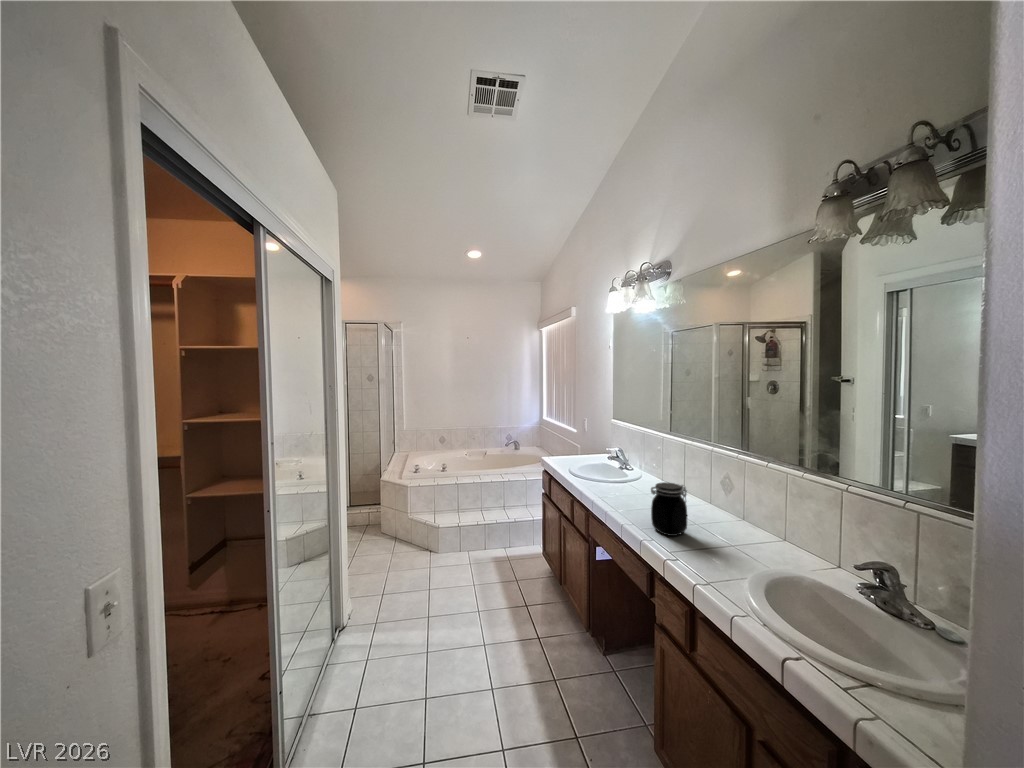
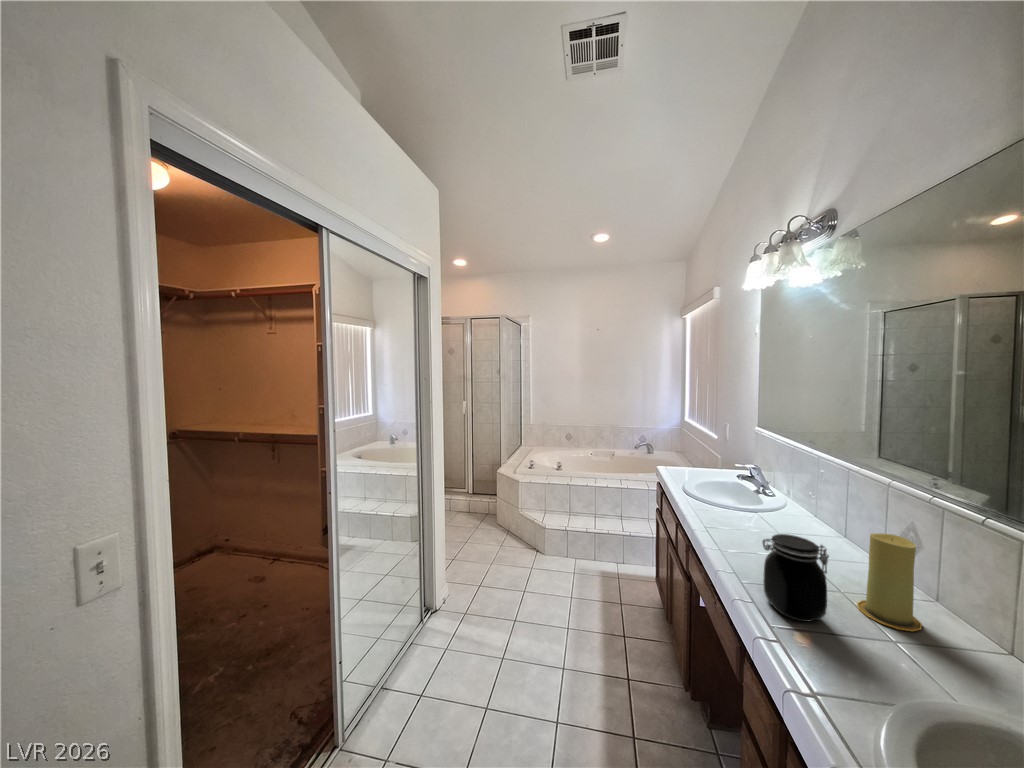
candle: none [697,473,729,528] -> present [857,533,922,631]

